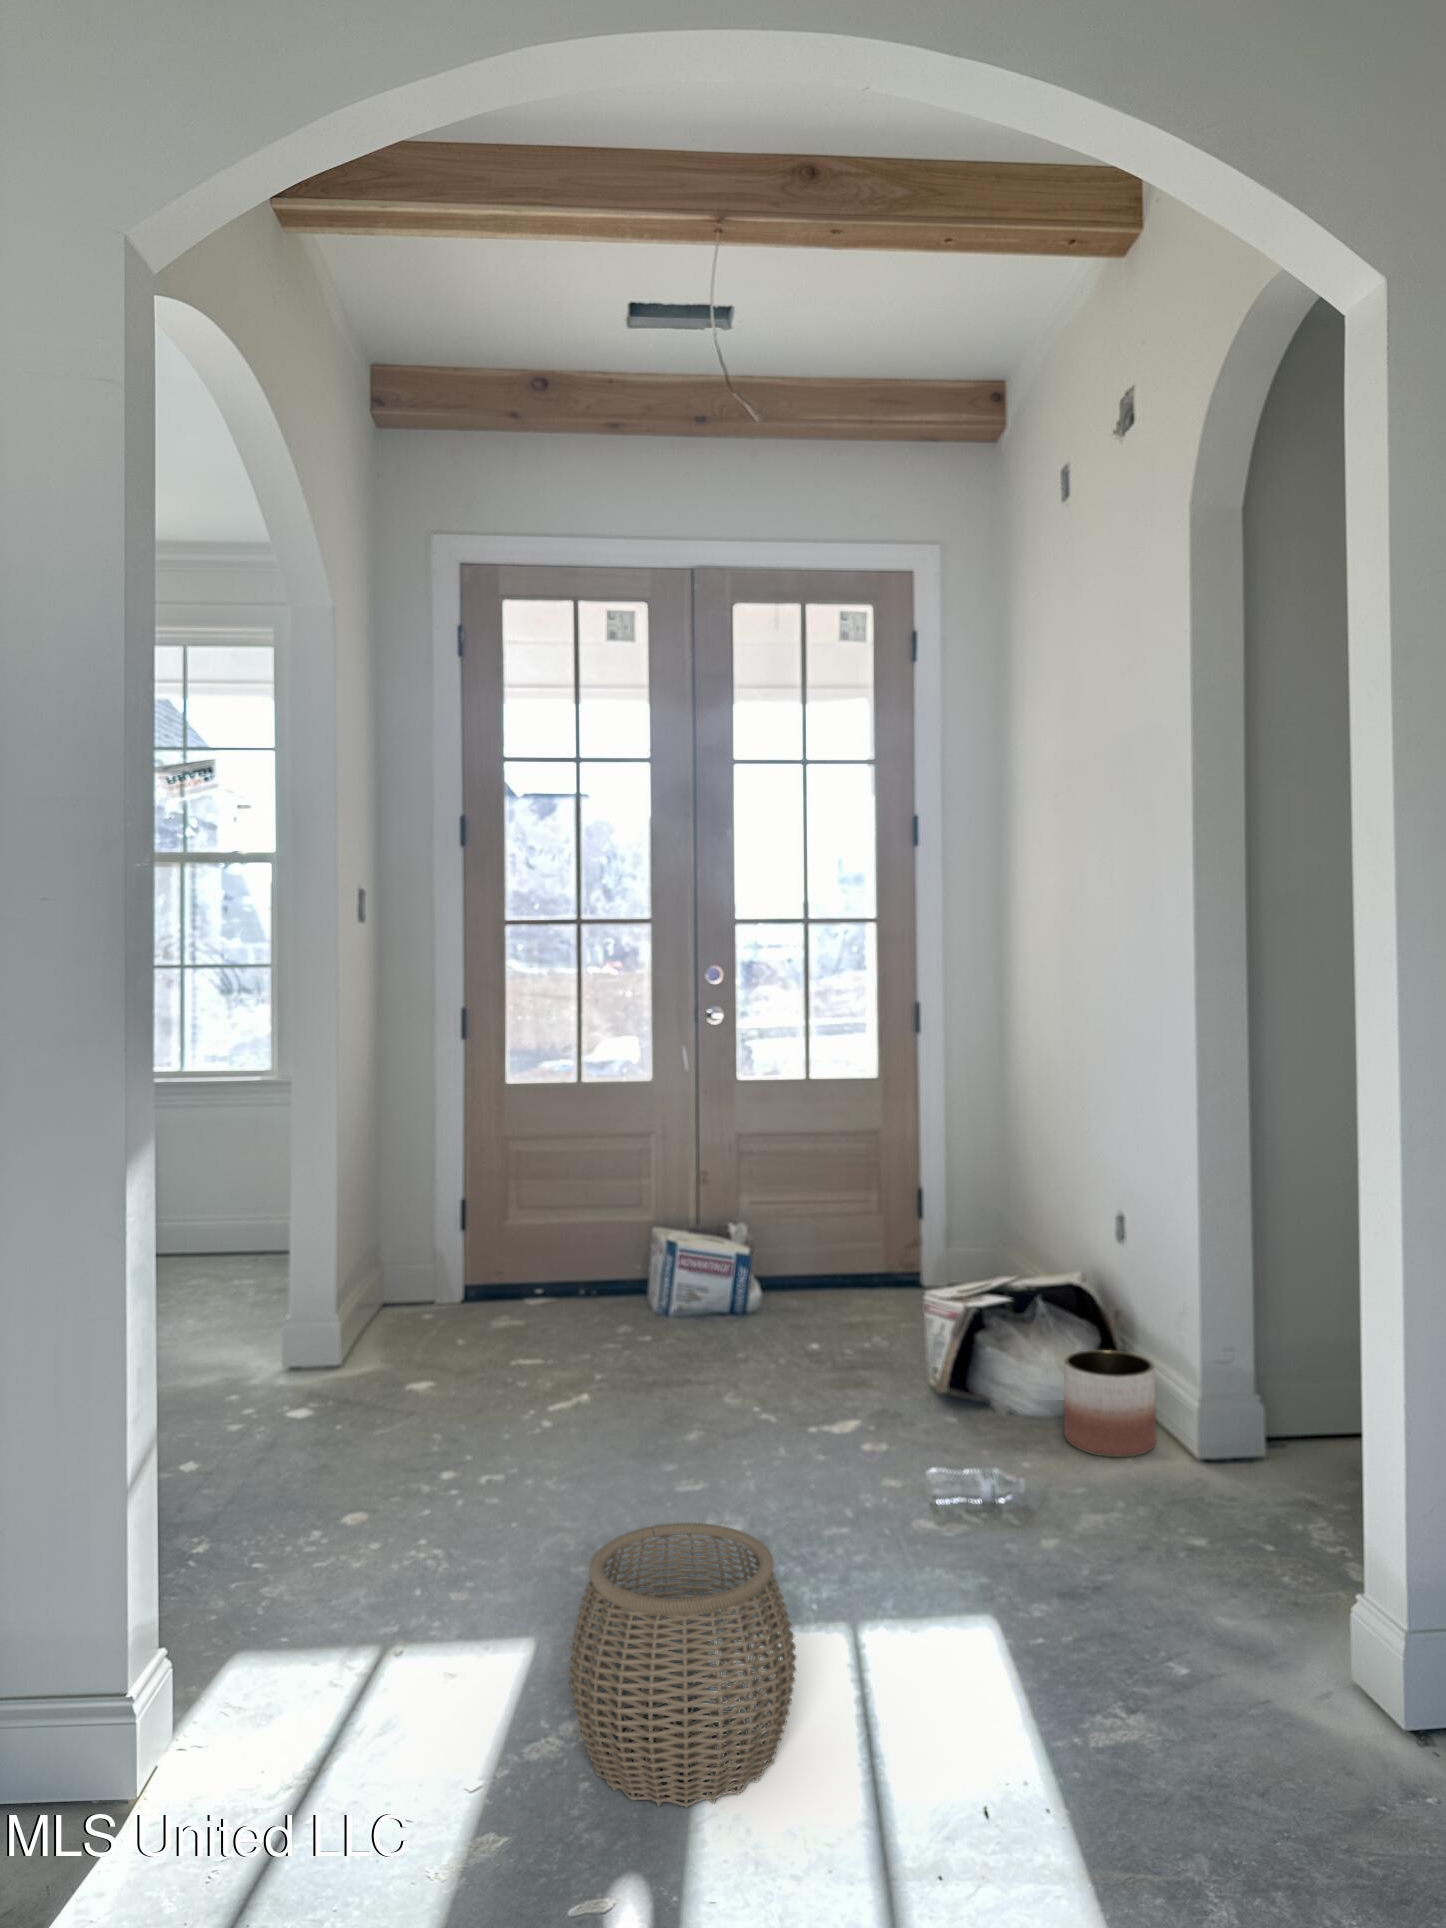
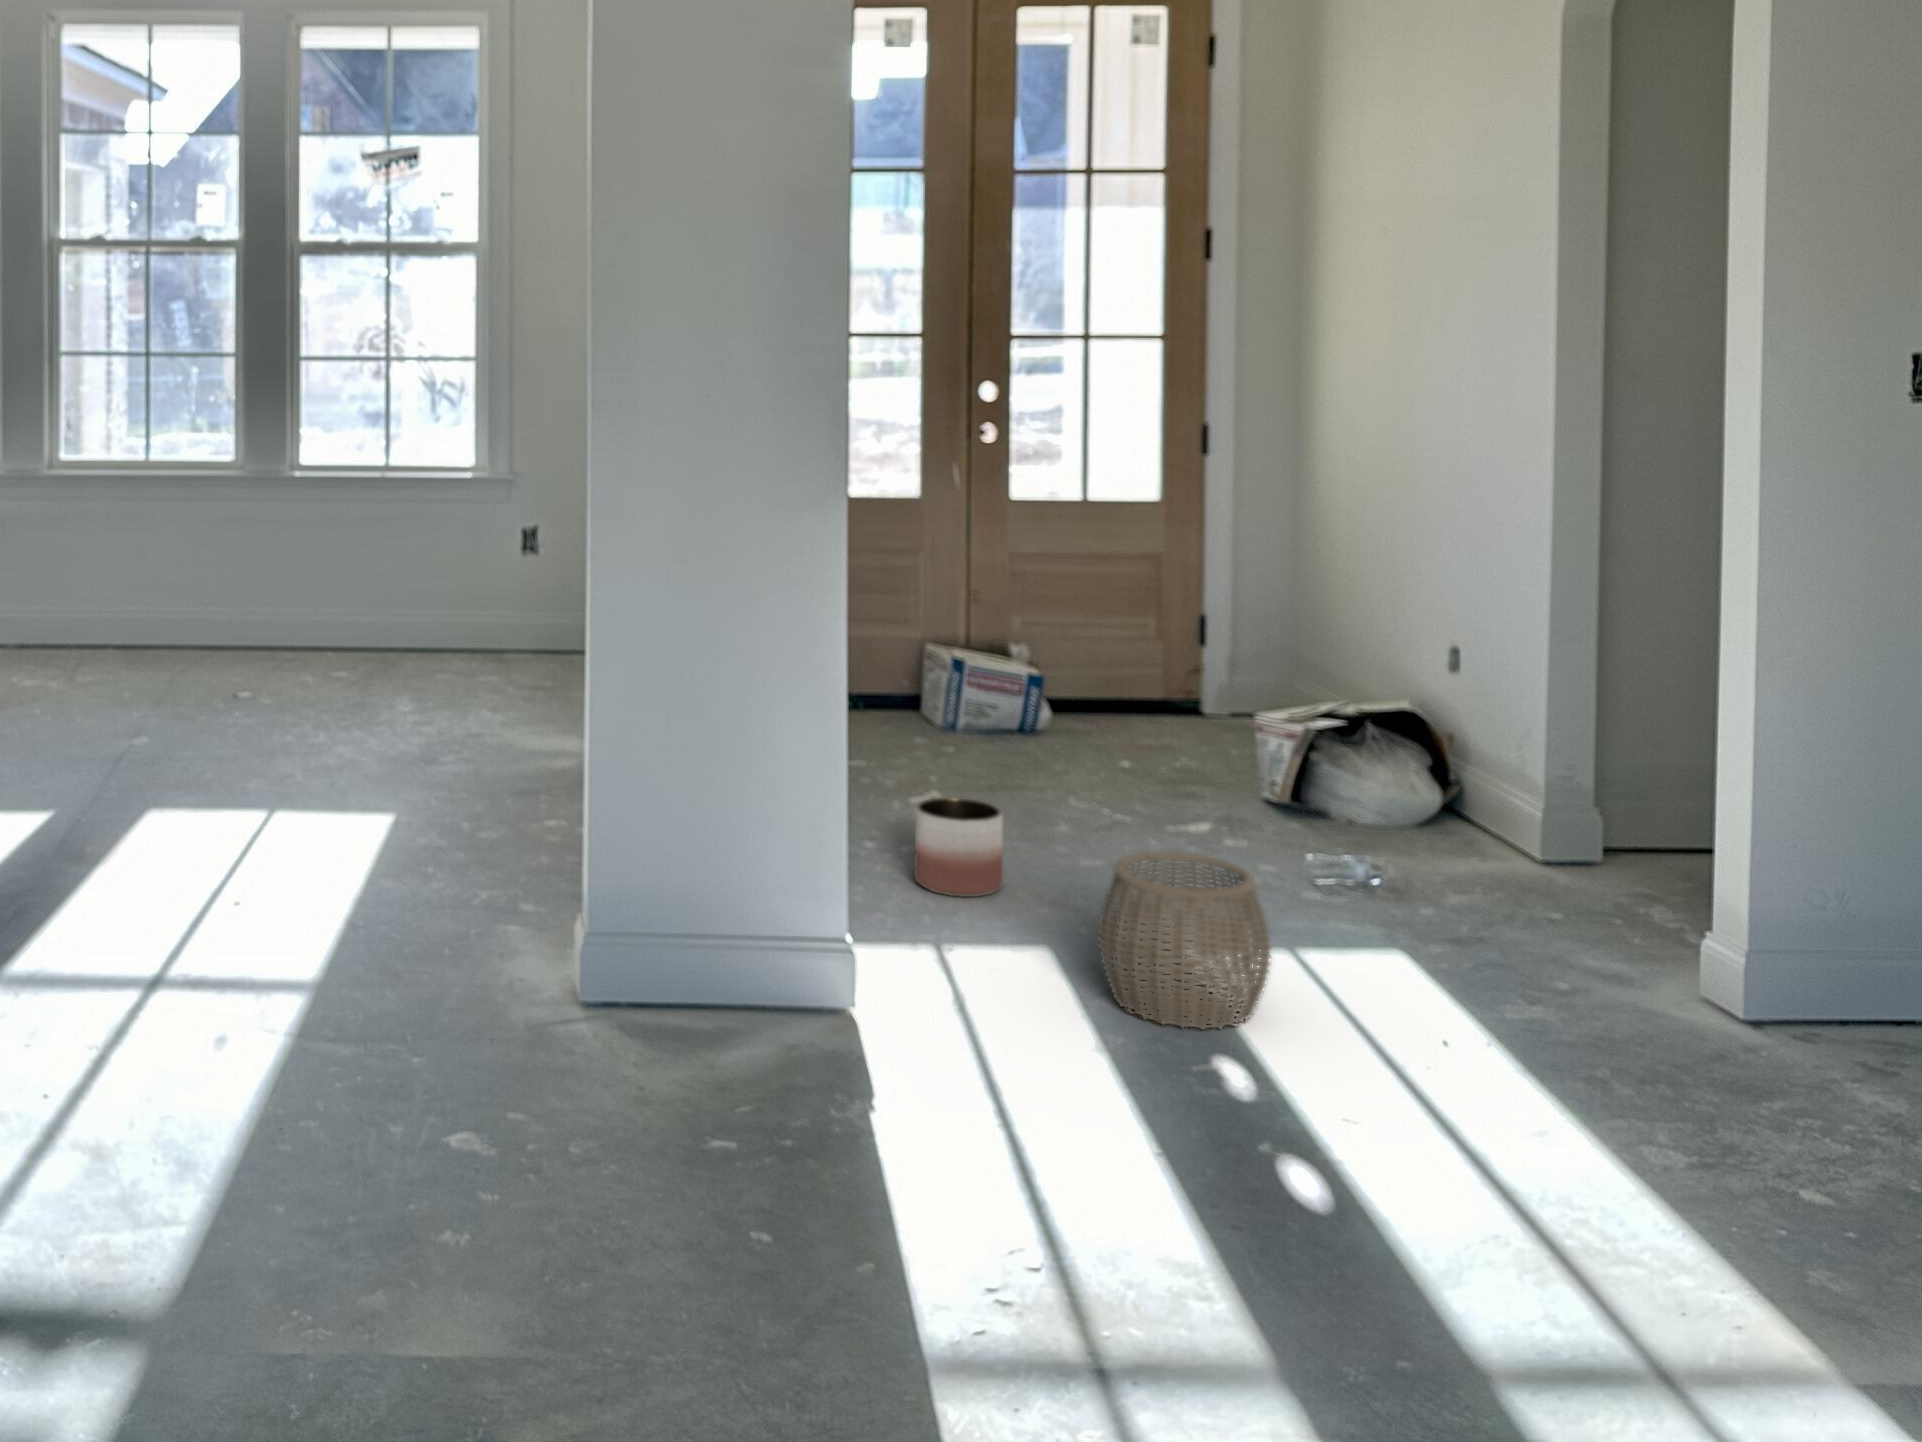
planter: present [1064,1350,1156,1457] -> present [914,798,1003,897]

